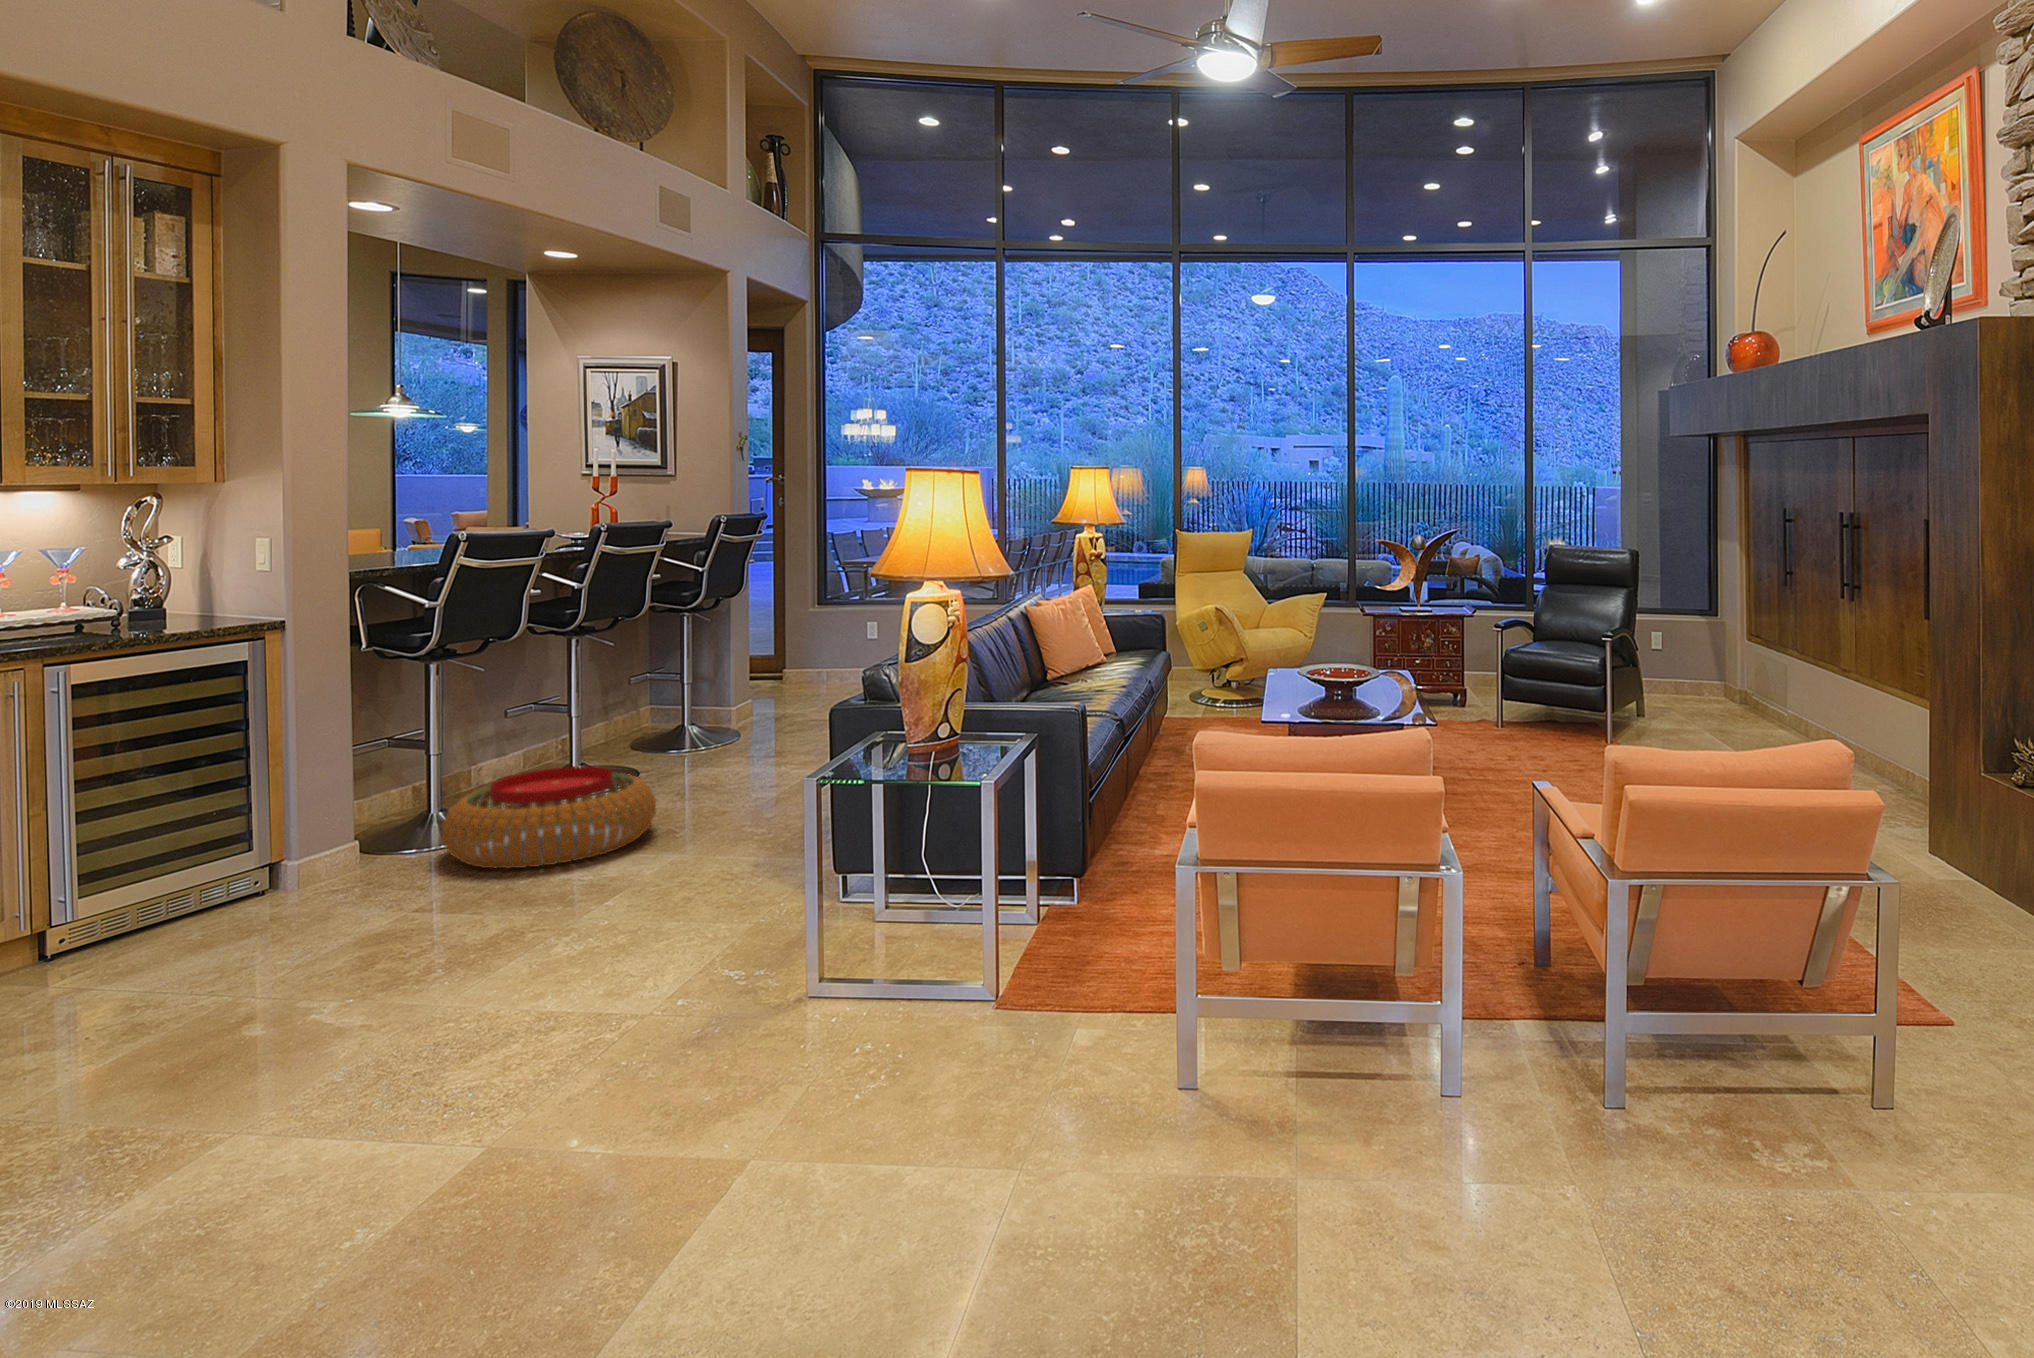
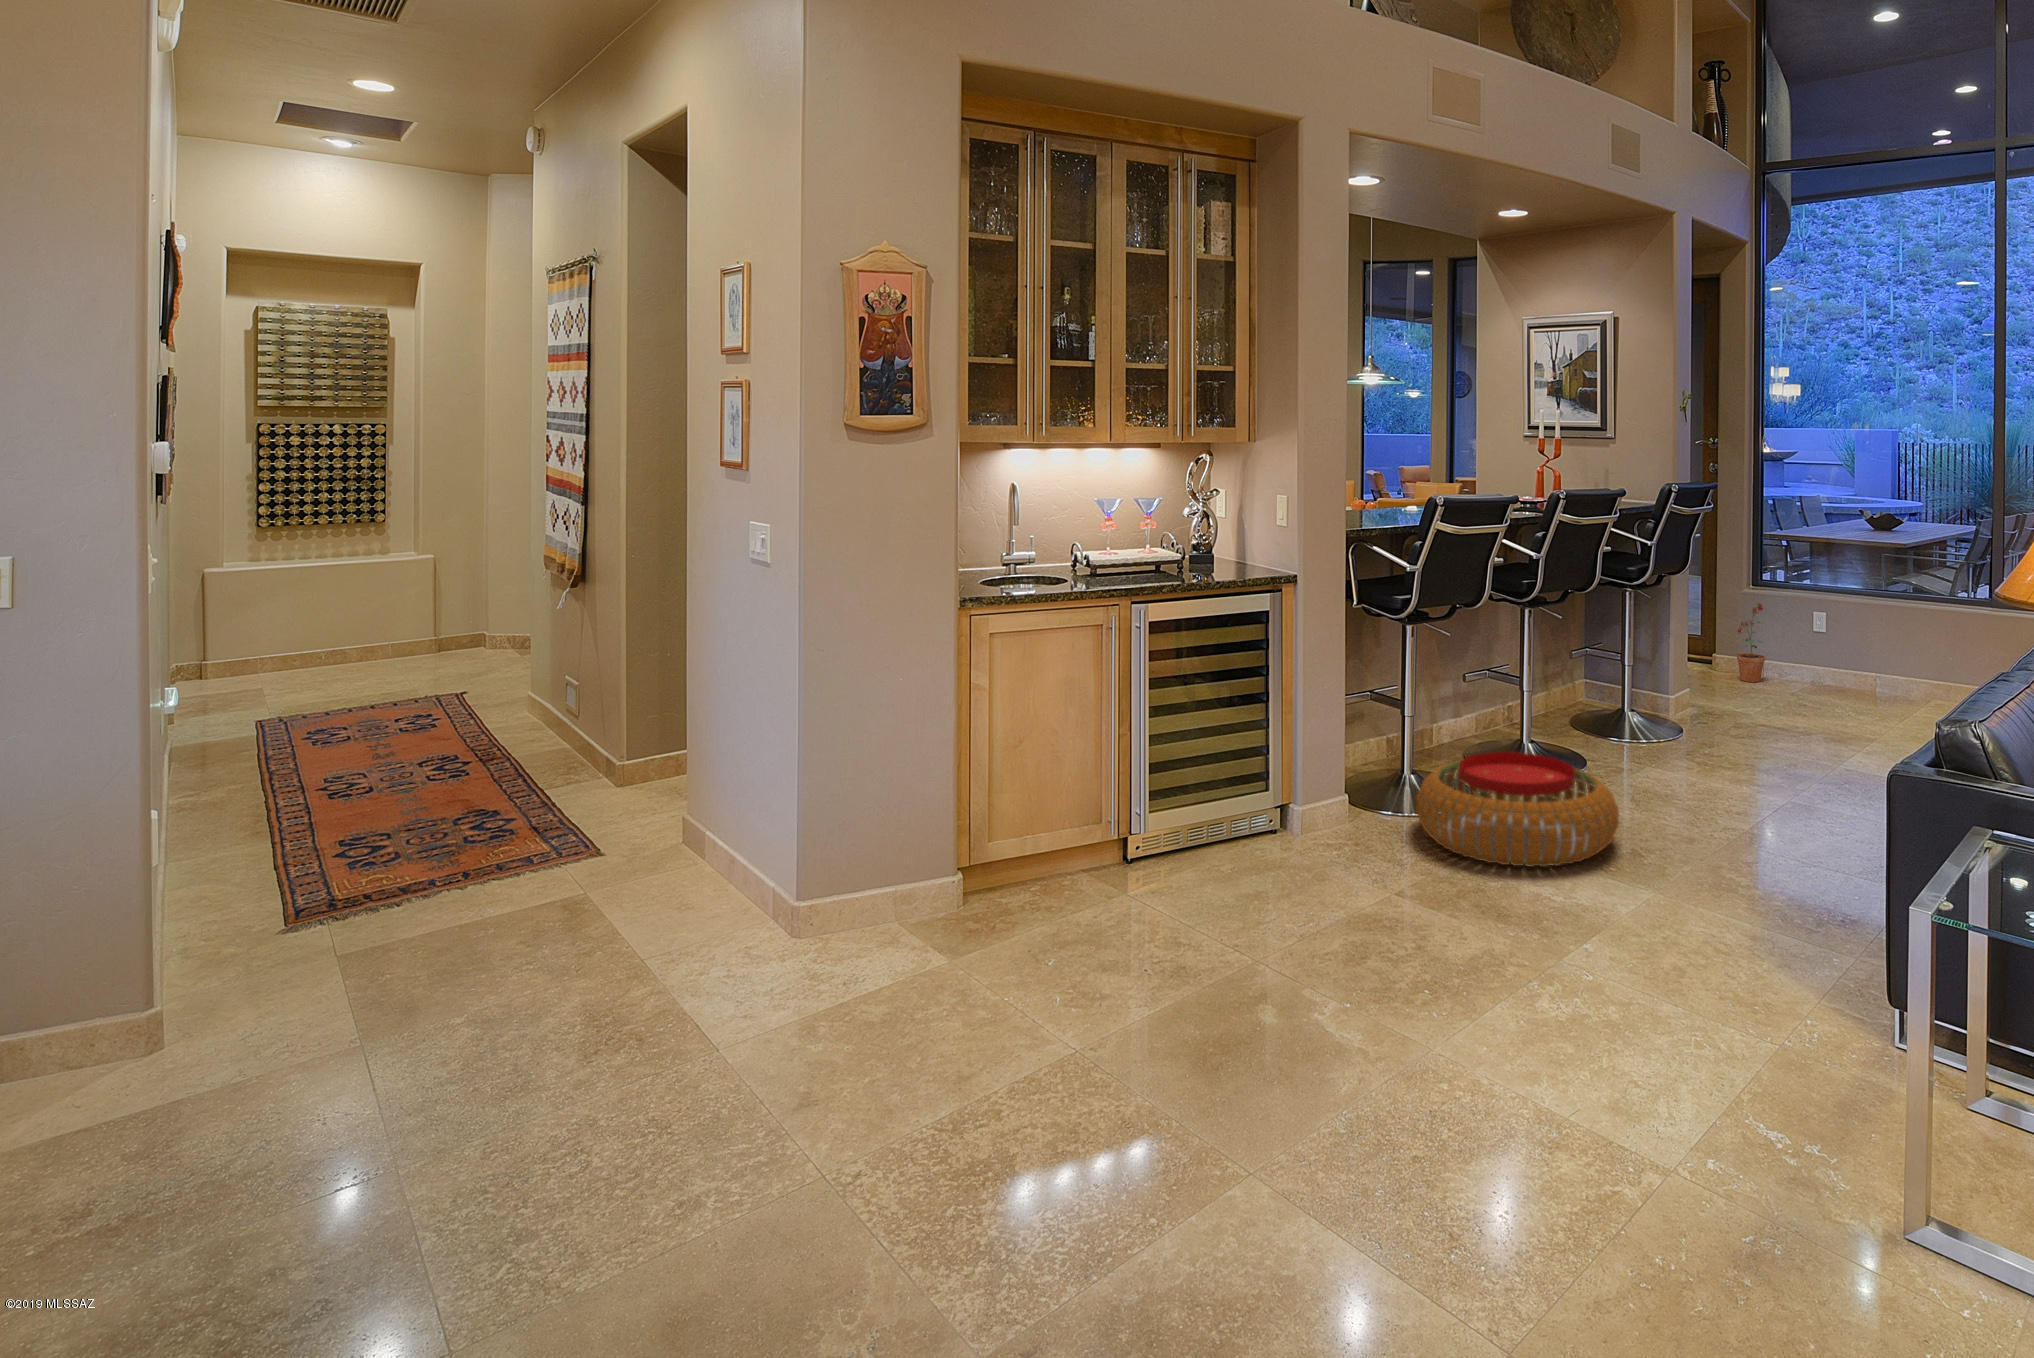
potted plant: none [804,620,832,690] -> present [1737,603,1765,682]

